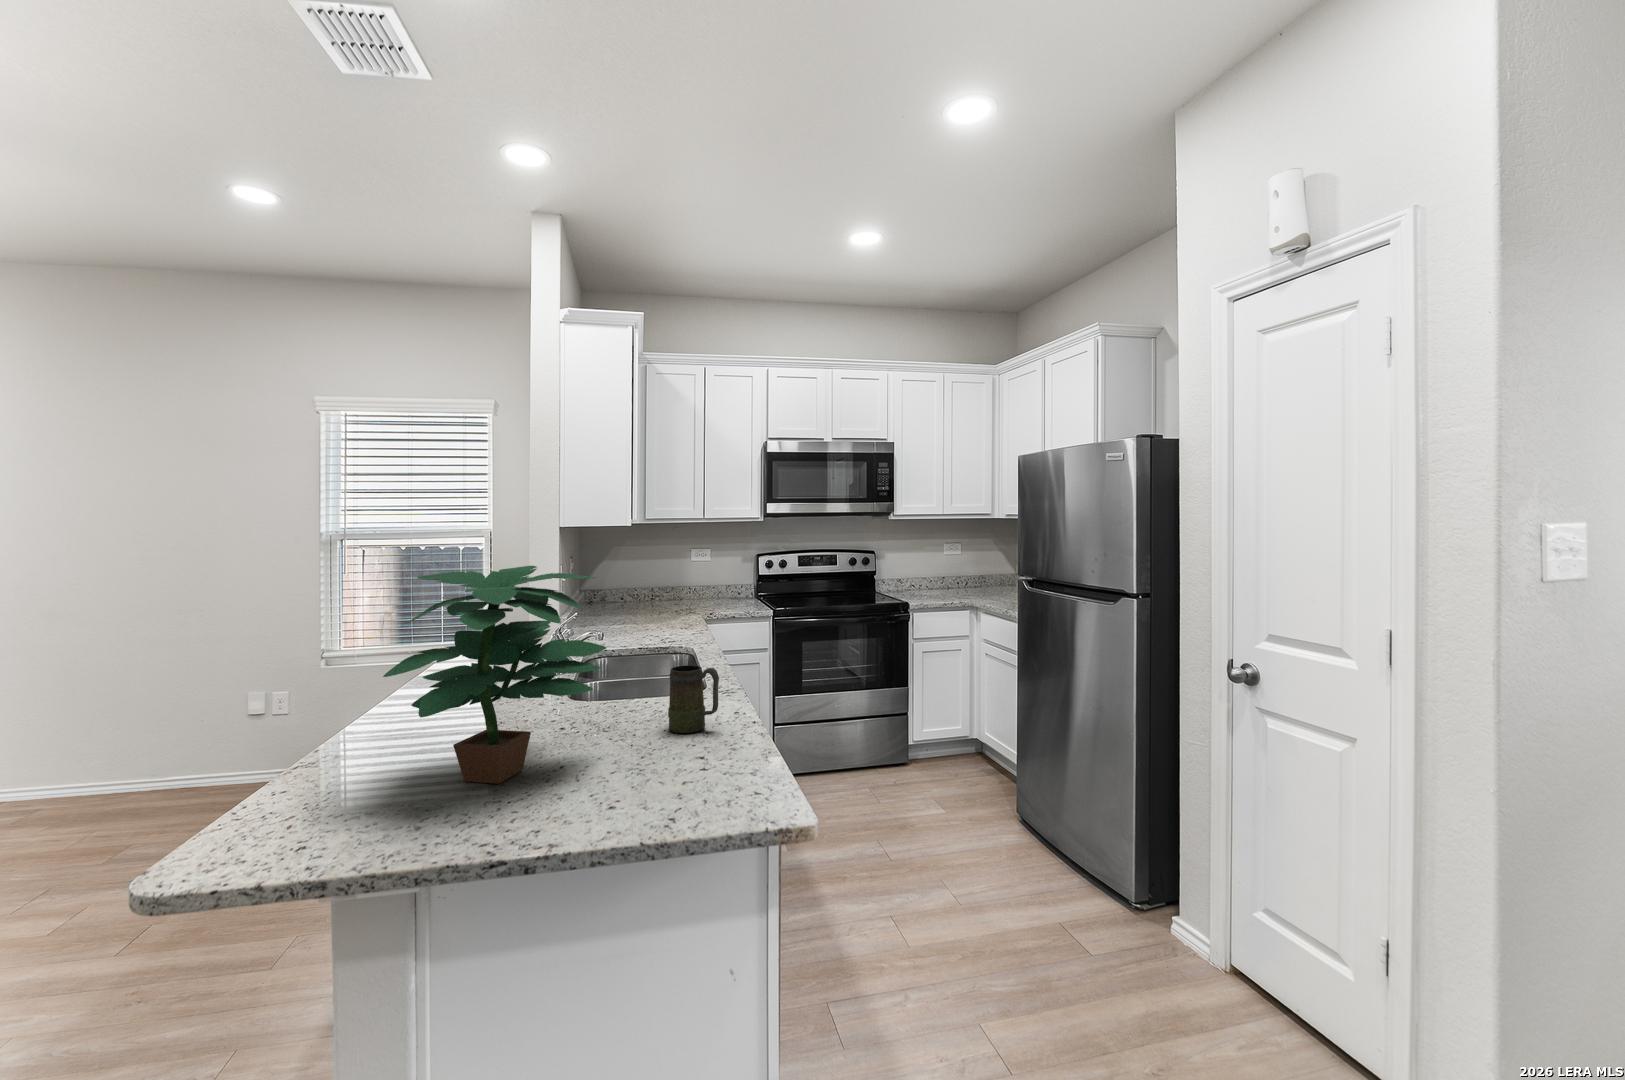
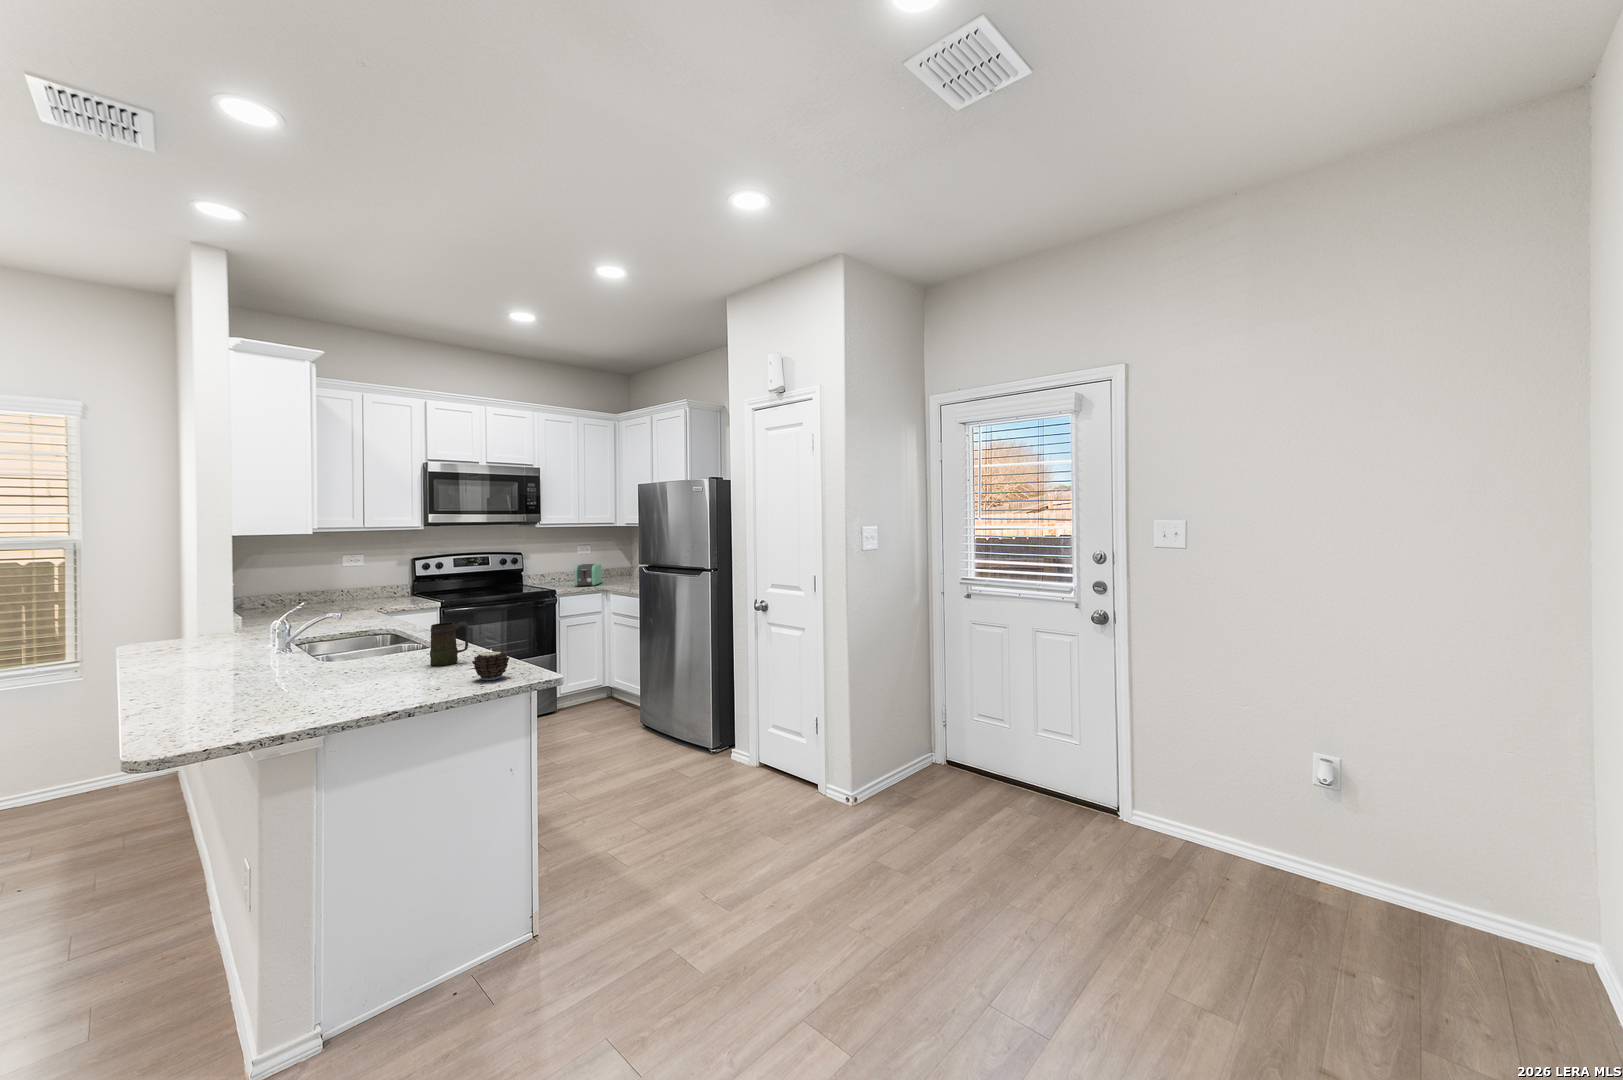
potted plant: present [383,566,606,784] -> none [249,560,400,700]
toaster: none [935,568,973,598] -> present [574,564,602,586]
candle: none [682,734,740,792] -> present [472,651,509,680]

